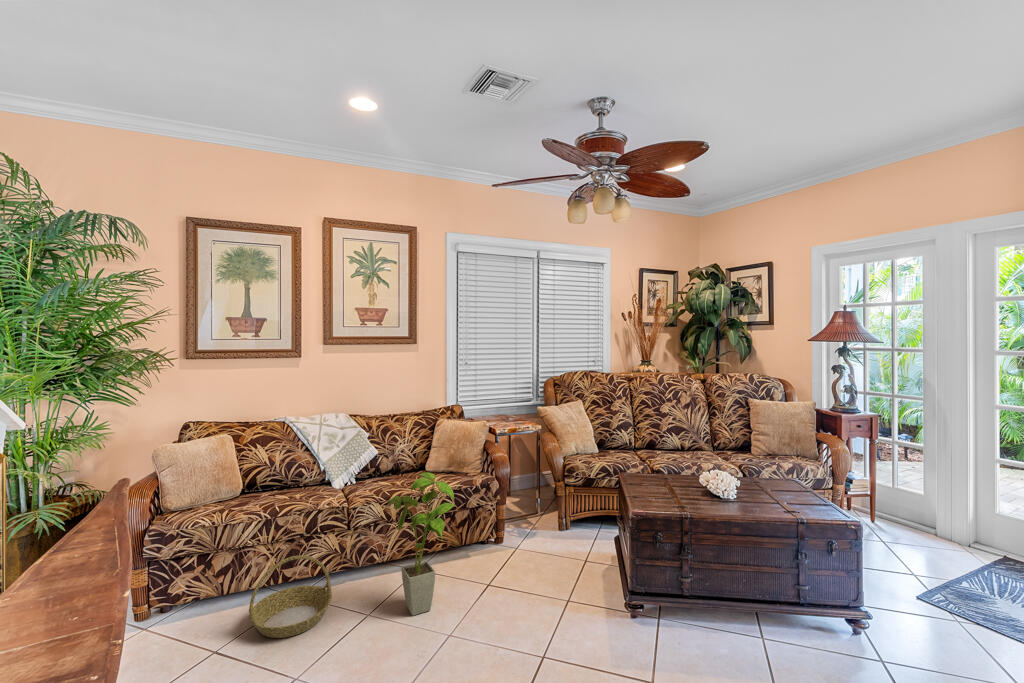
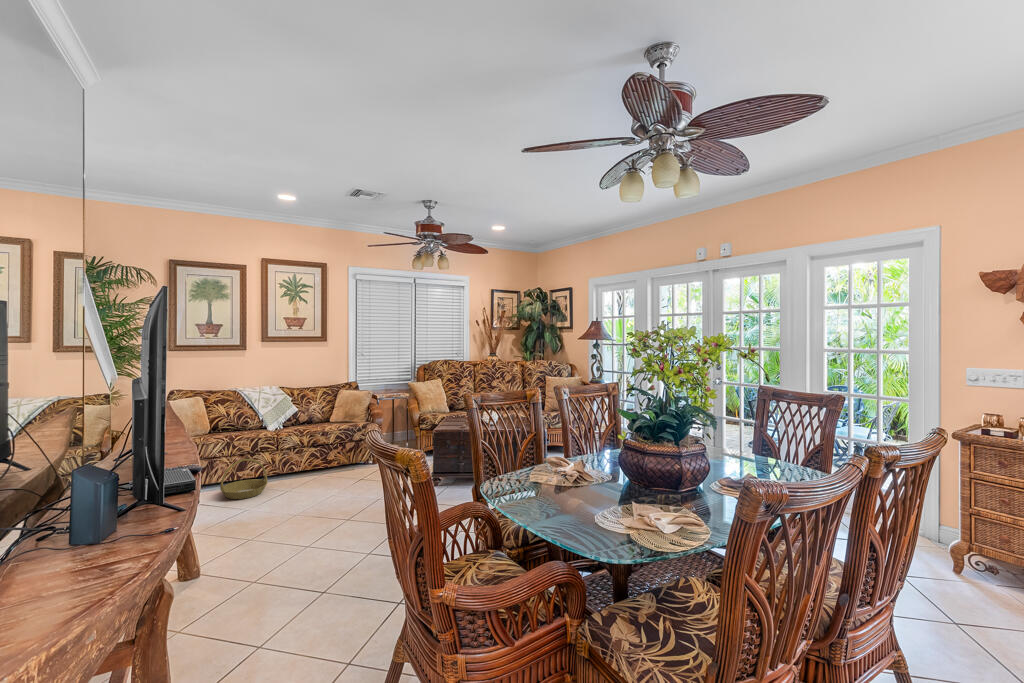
house plant: present [388,472,455,616] -> none [300,413,342,490]

